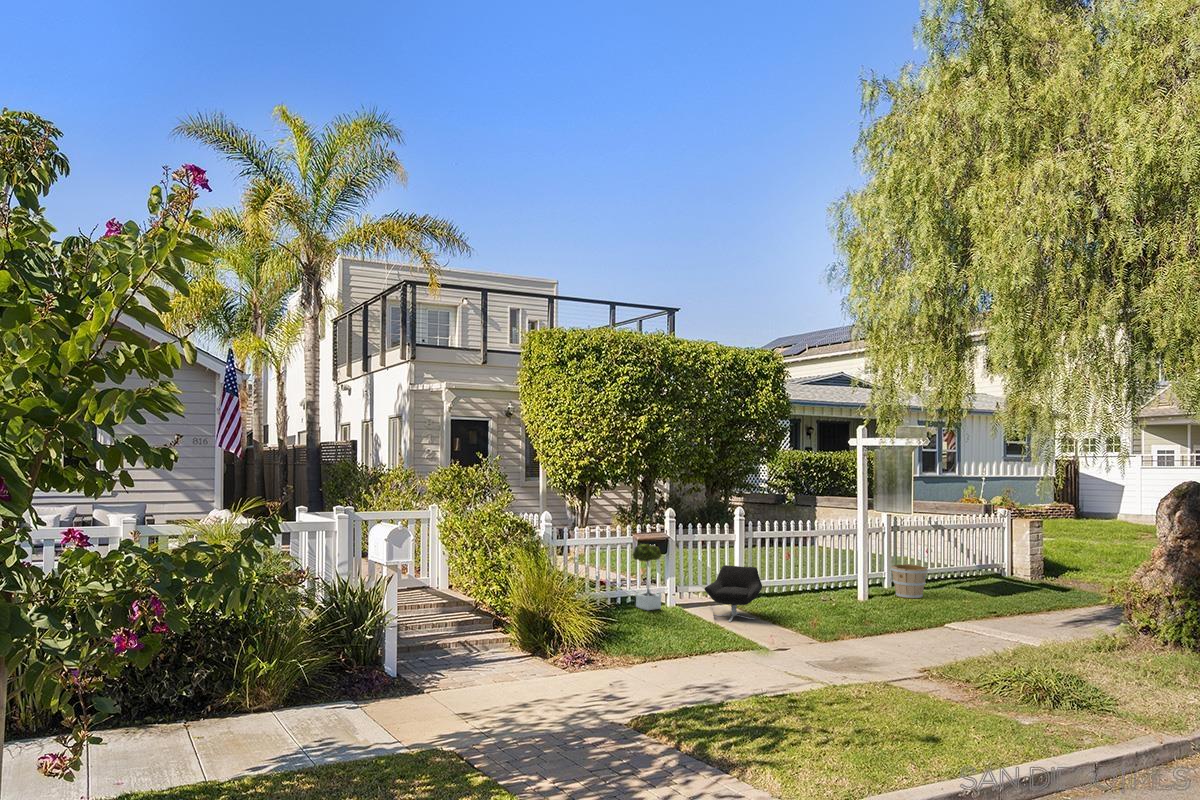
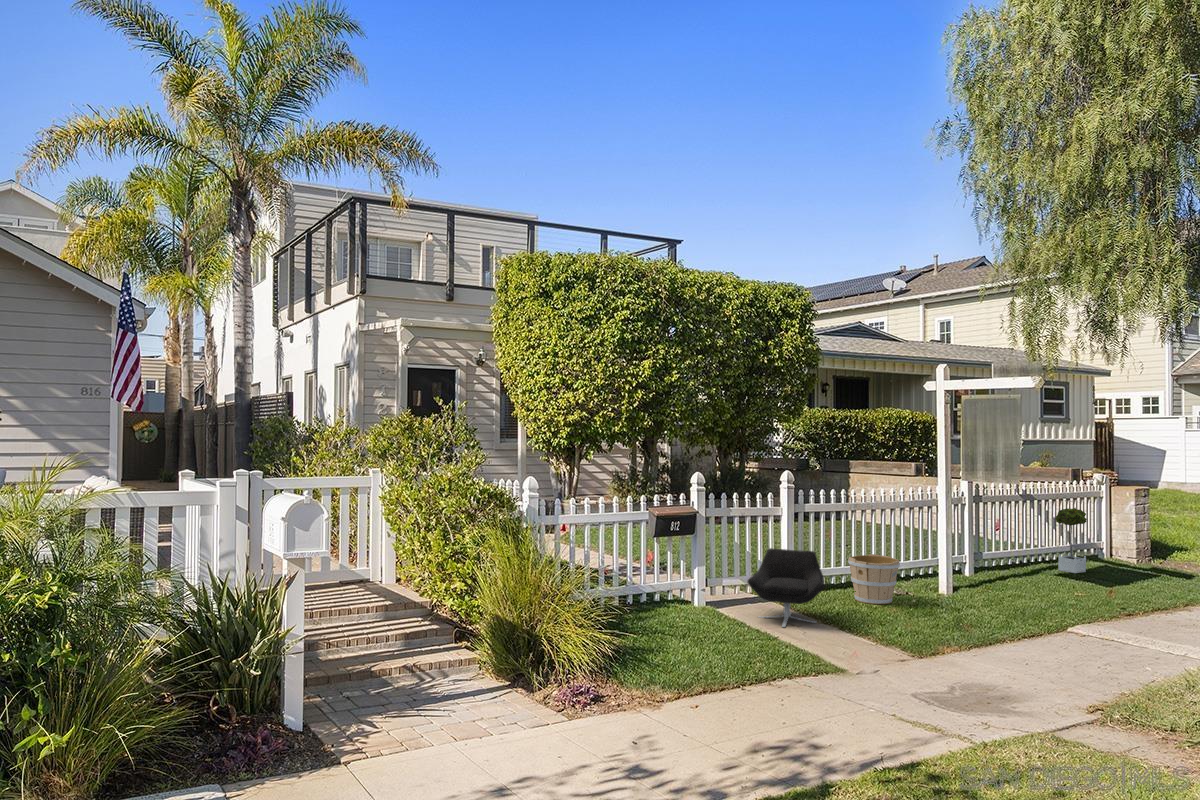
potted tree: present [633,544,662,610] -> present [1055,508,1087,573]
wooden bucket: present [891,564,928,598] -> present [848,554,900,604]

